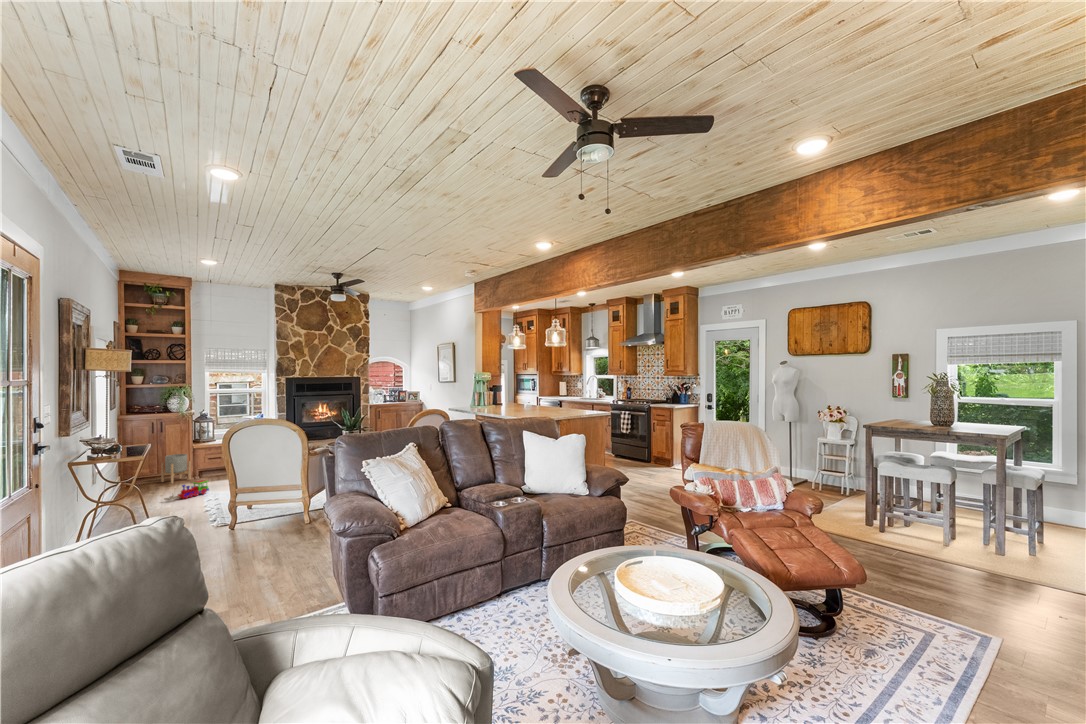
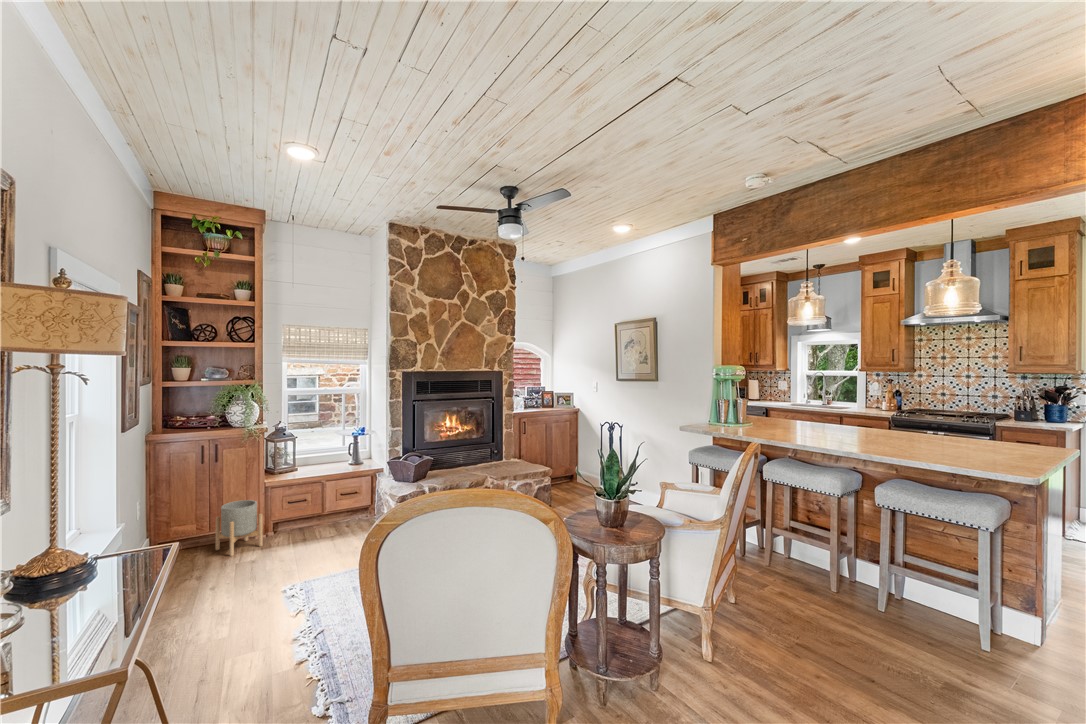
toy train: present [164,480,209,500] -> none [207,571,293,628]

